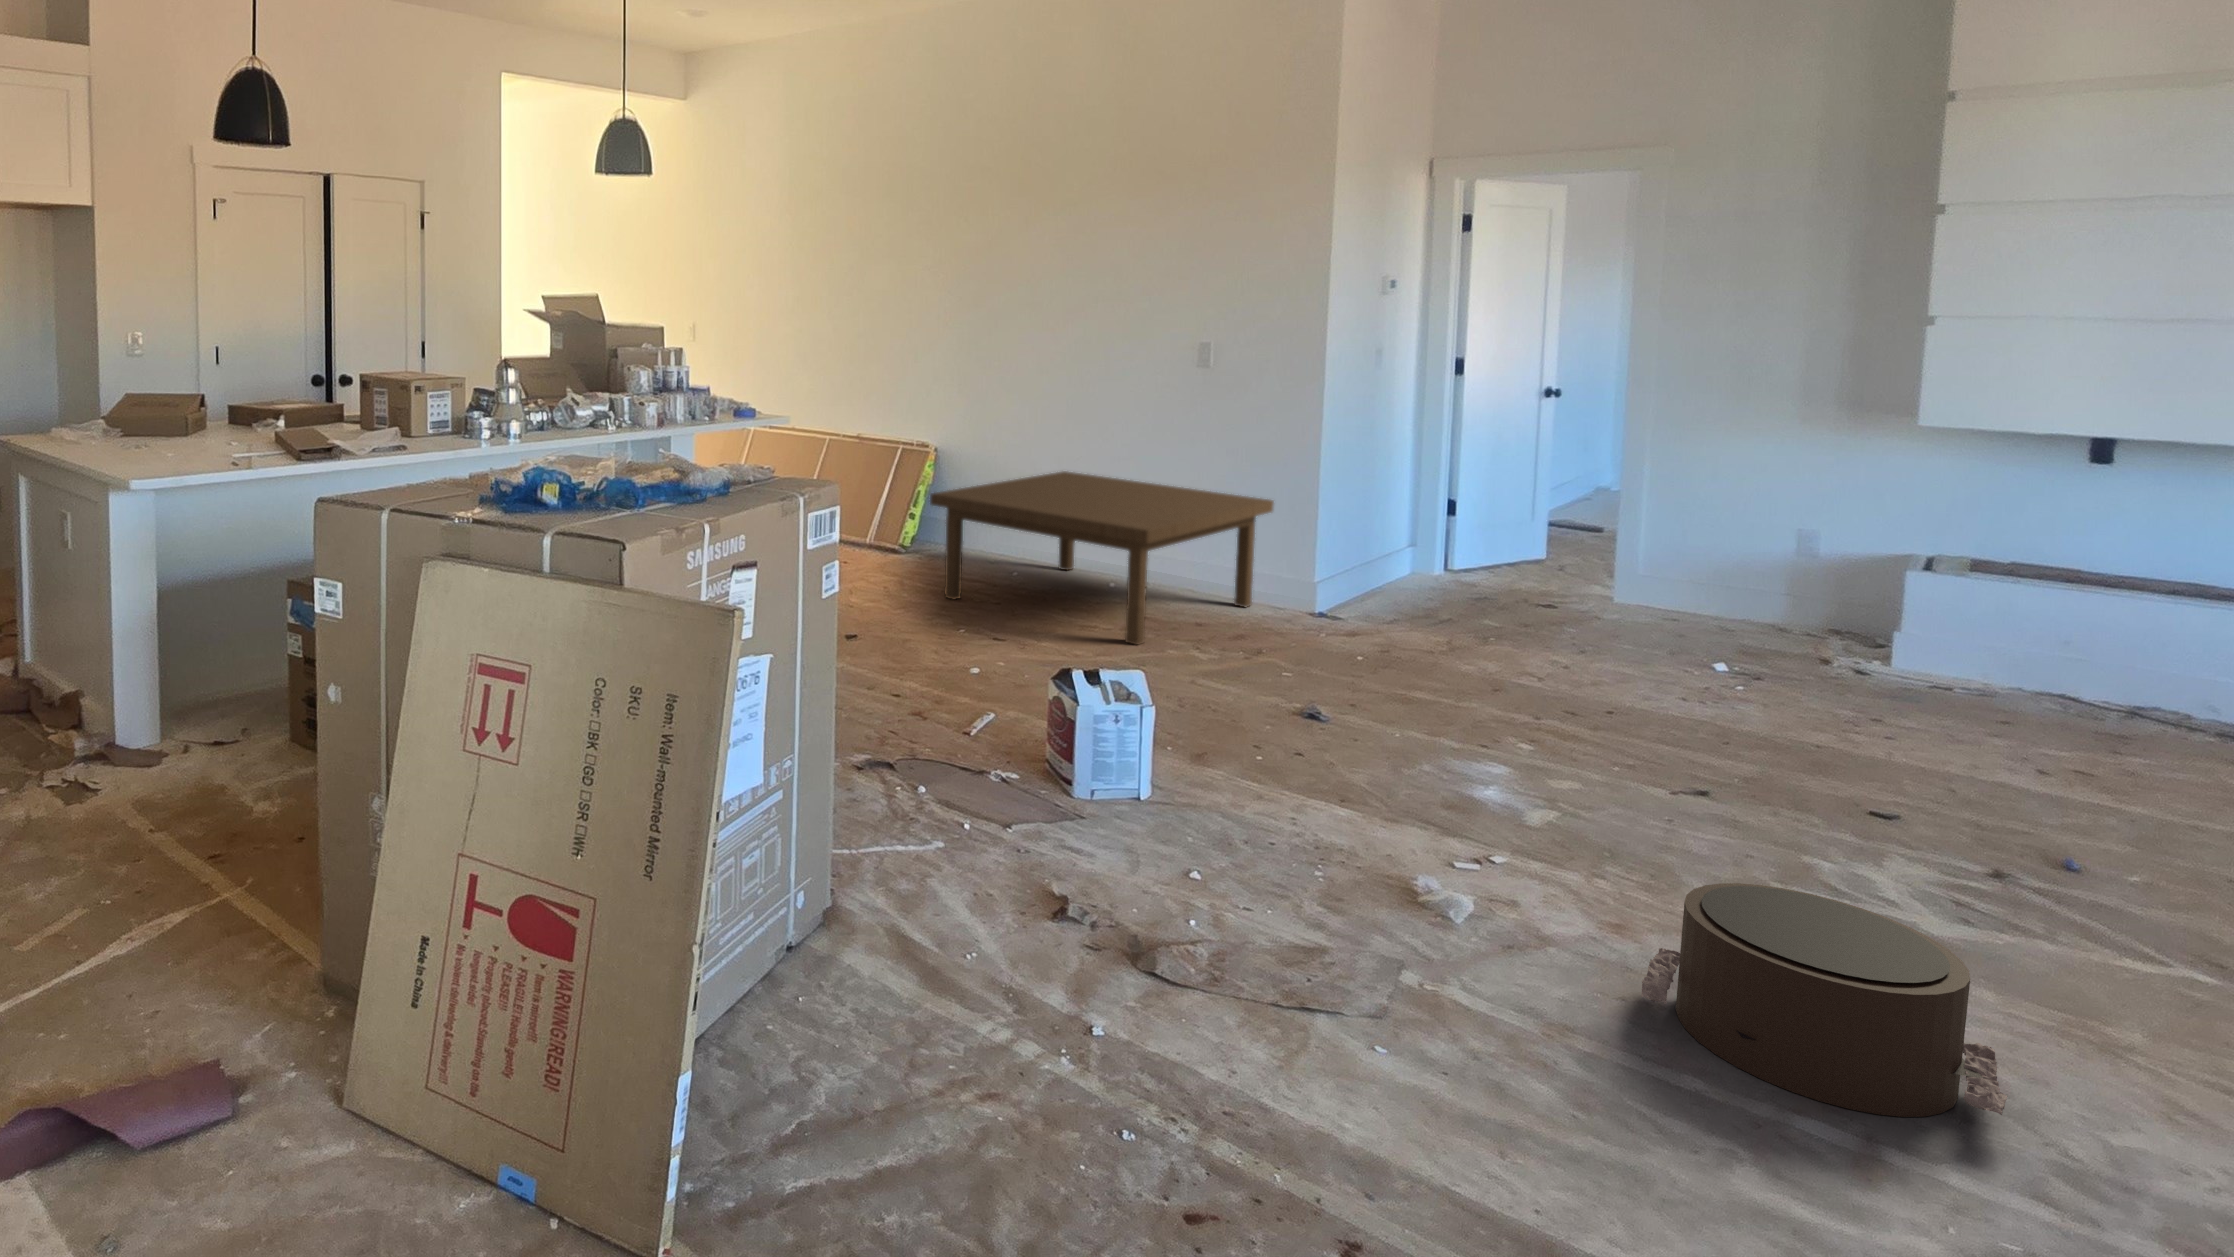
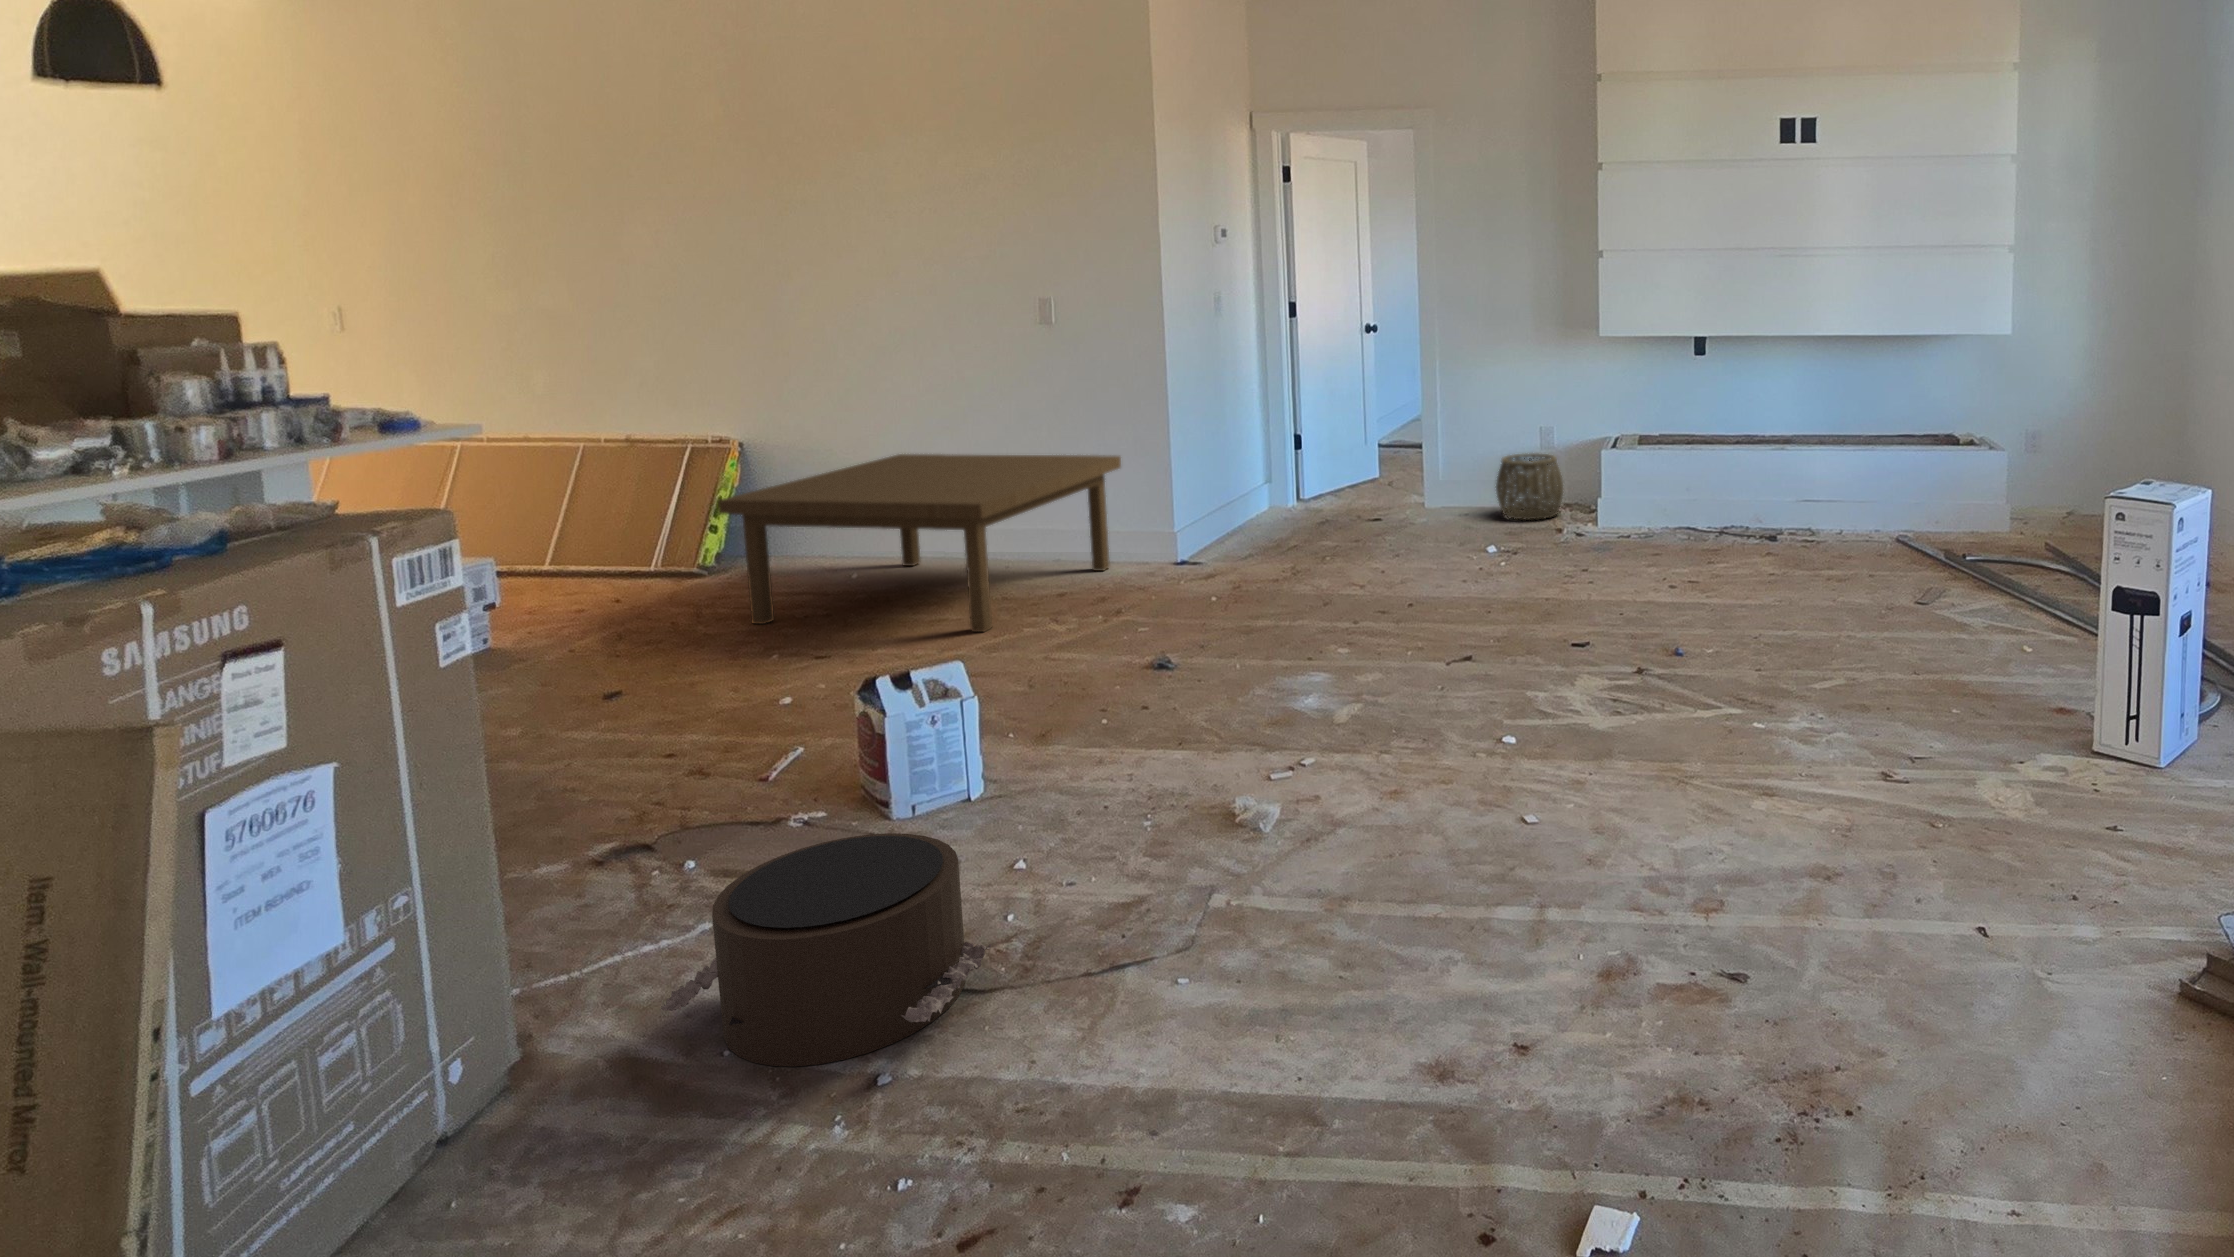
woven basket: none [1730,560,1839,645] -> present [1496,453,1563,520]
pouf: present [1641,883,2008,1117] -> present [660,833,991,1067]

